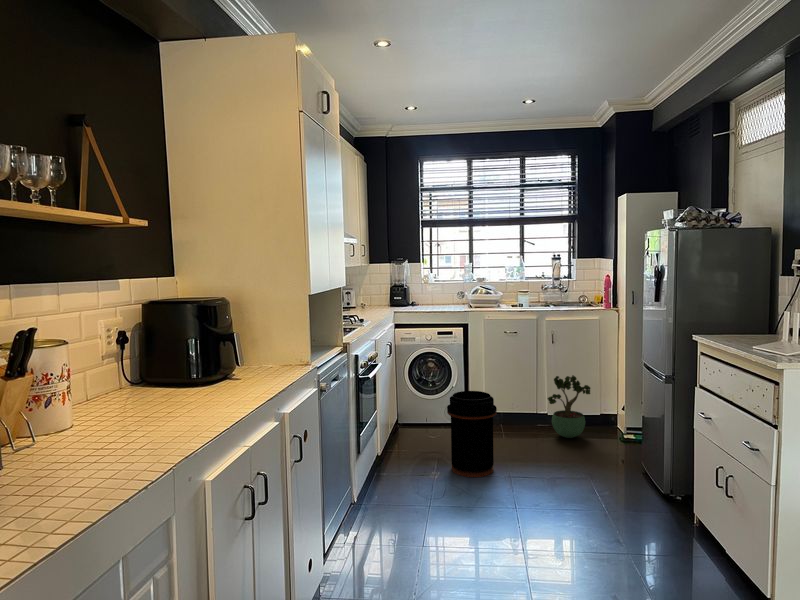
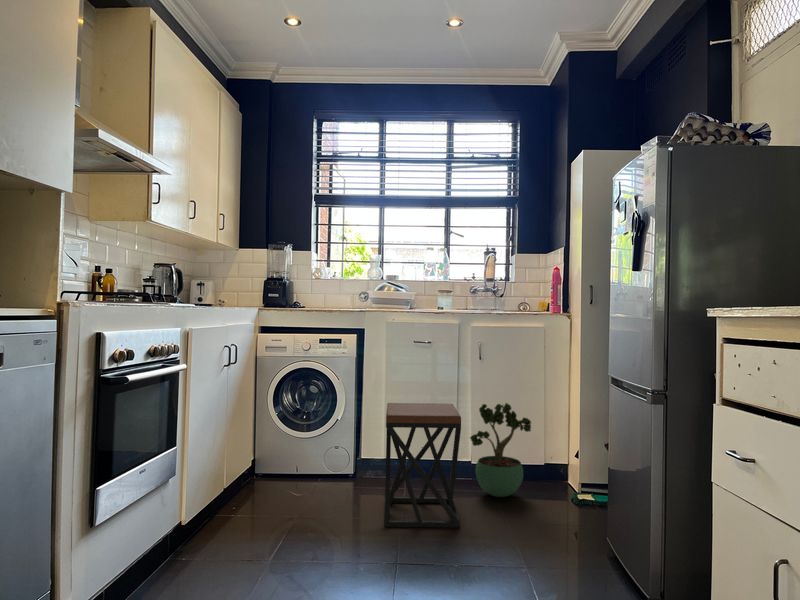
stool: none [492,377,545,457] -> present [385,403,461,528]
trash can: present [447,391,497,477] -> none [298,420,379,566]

